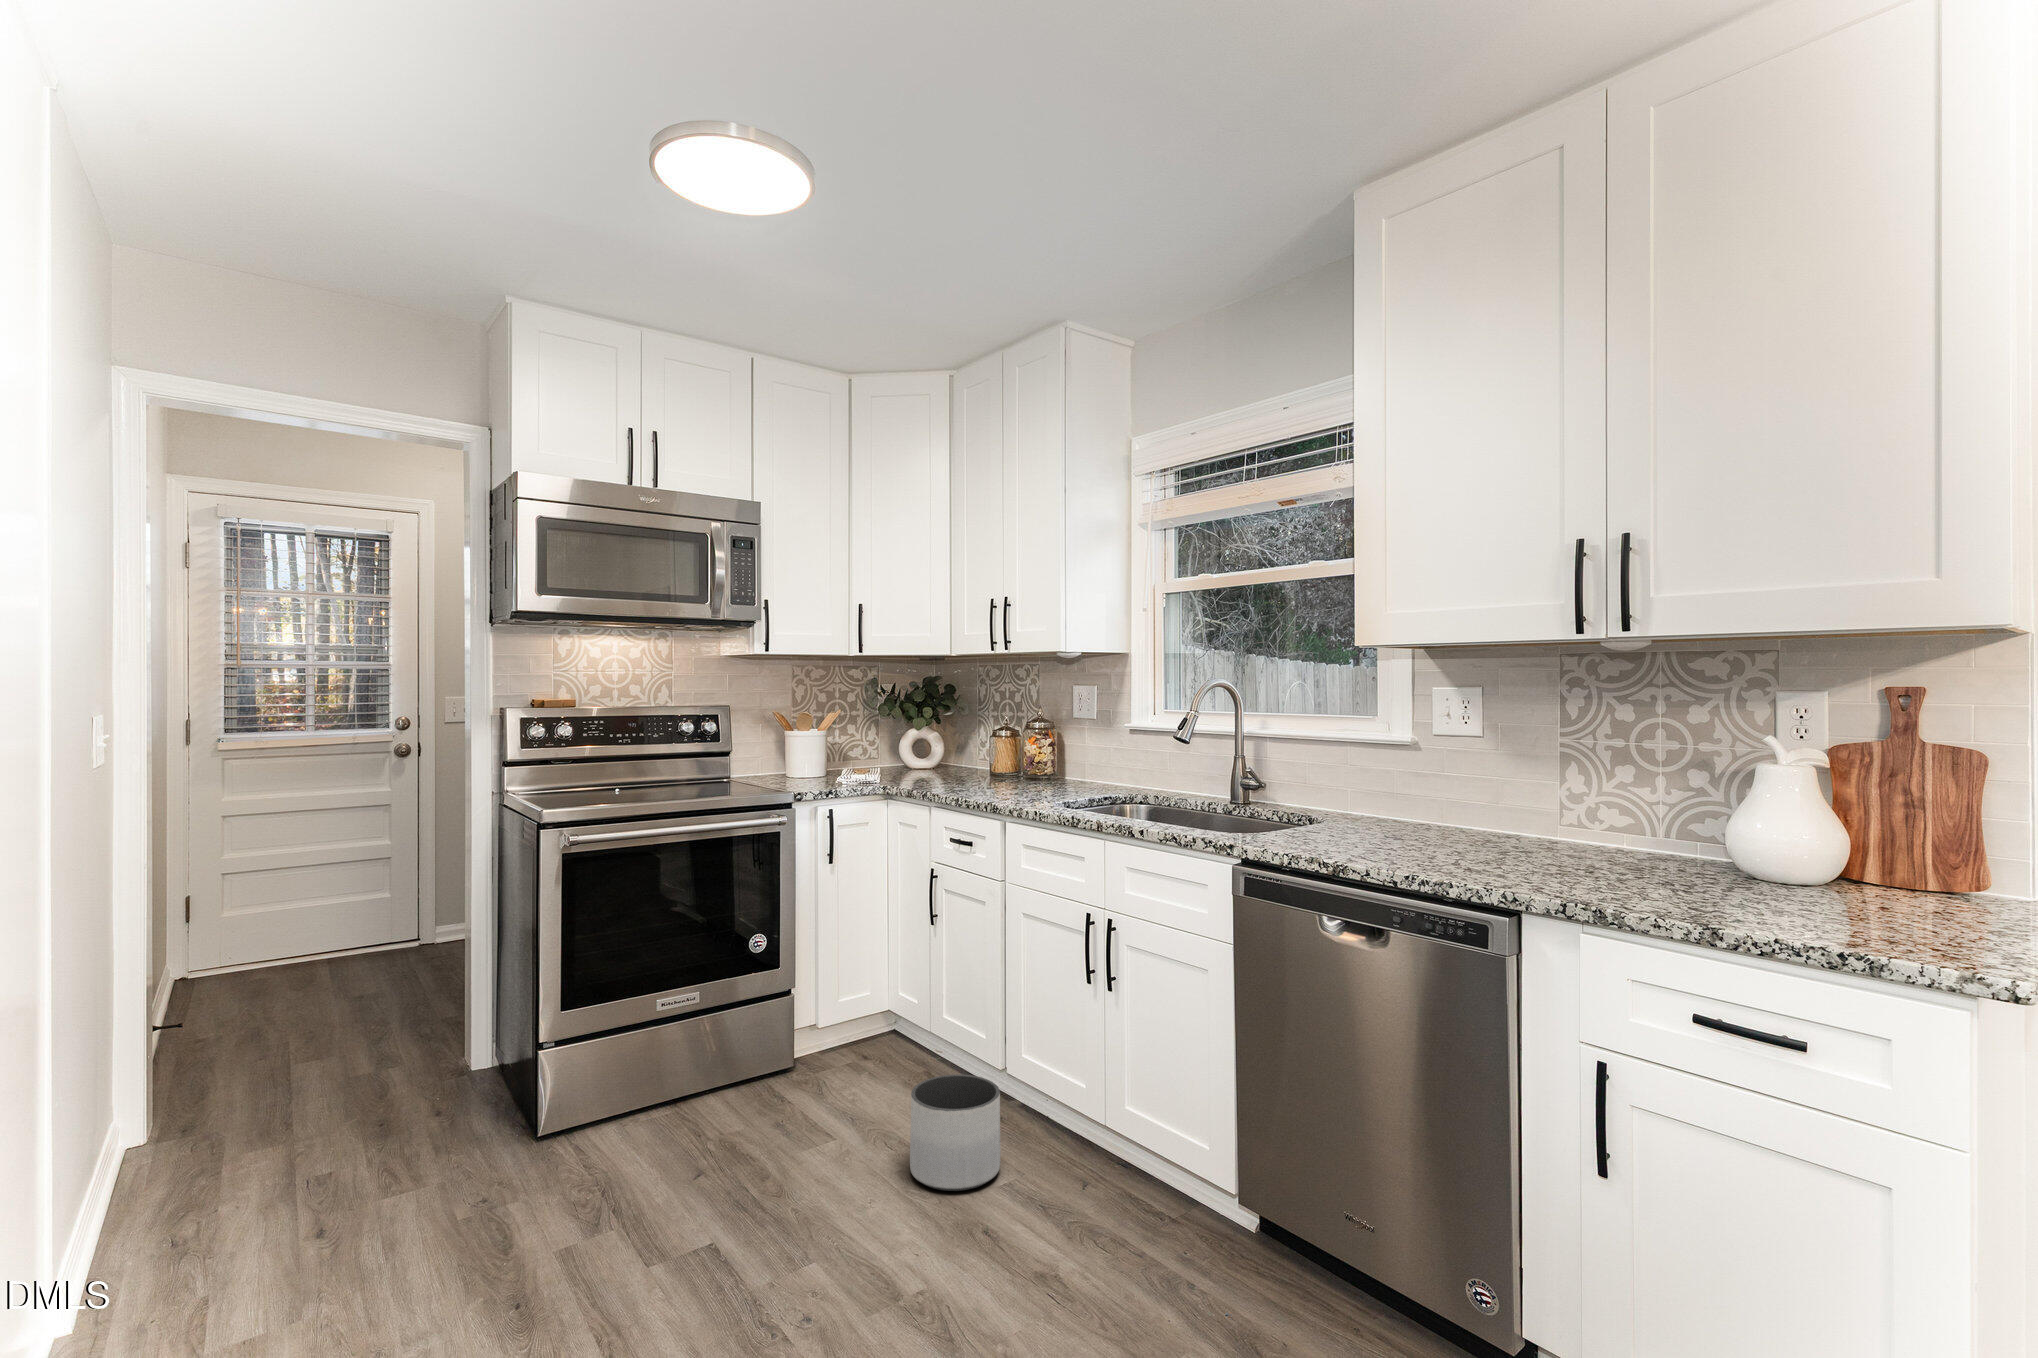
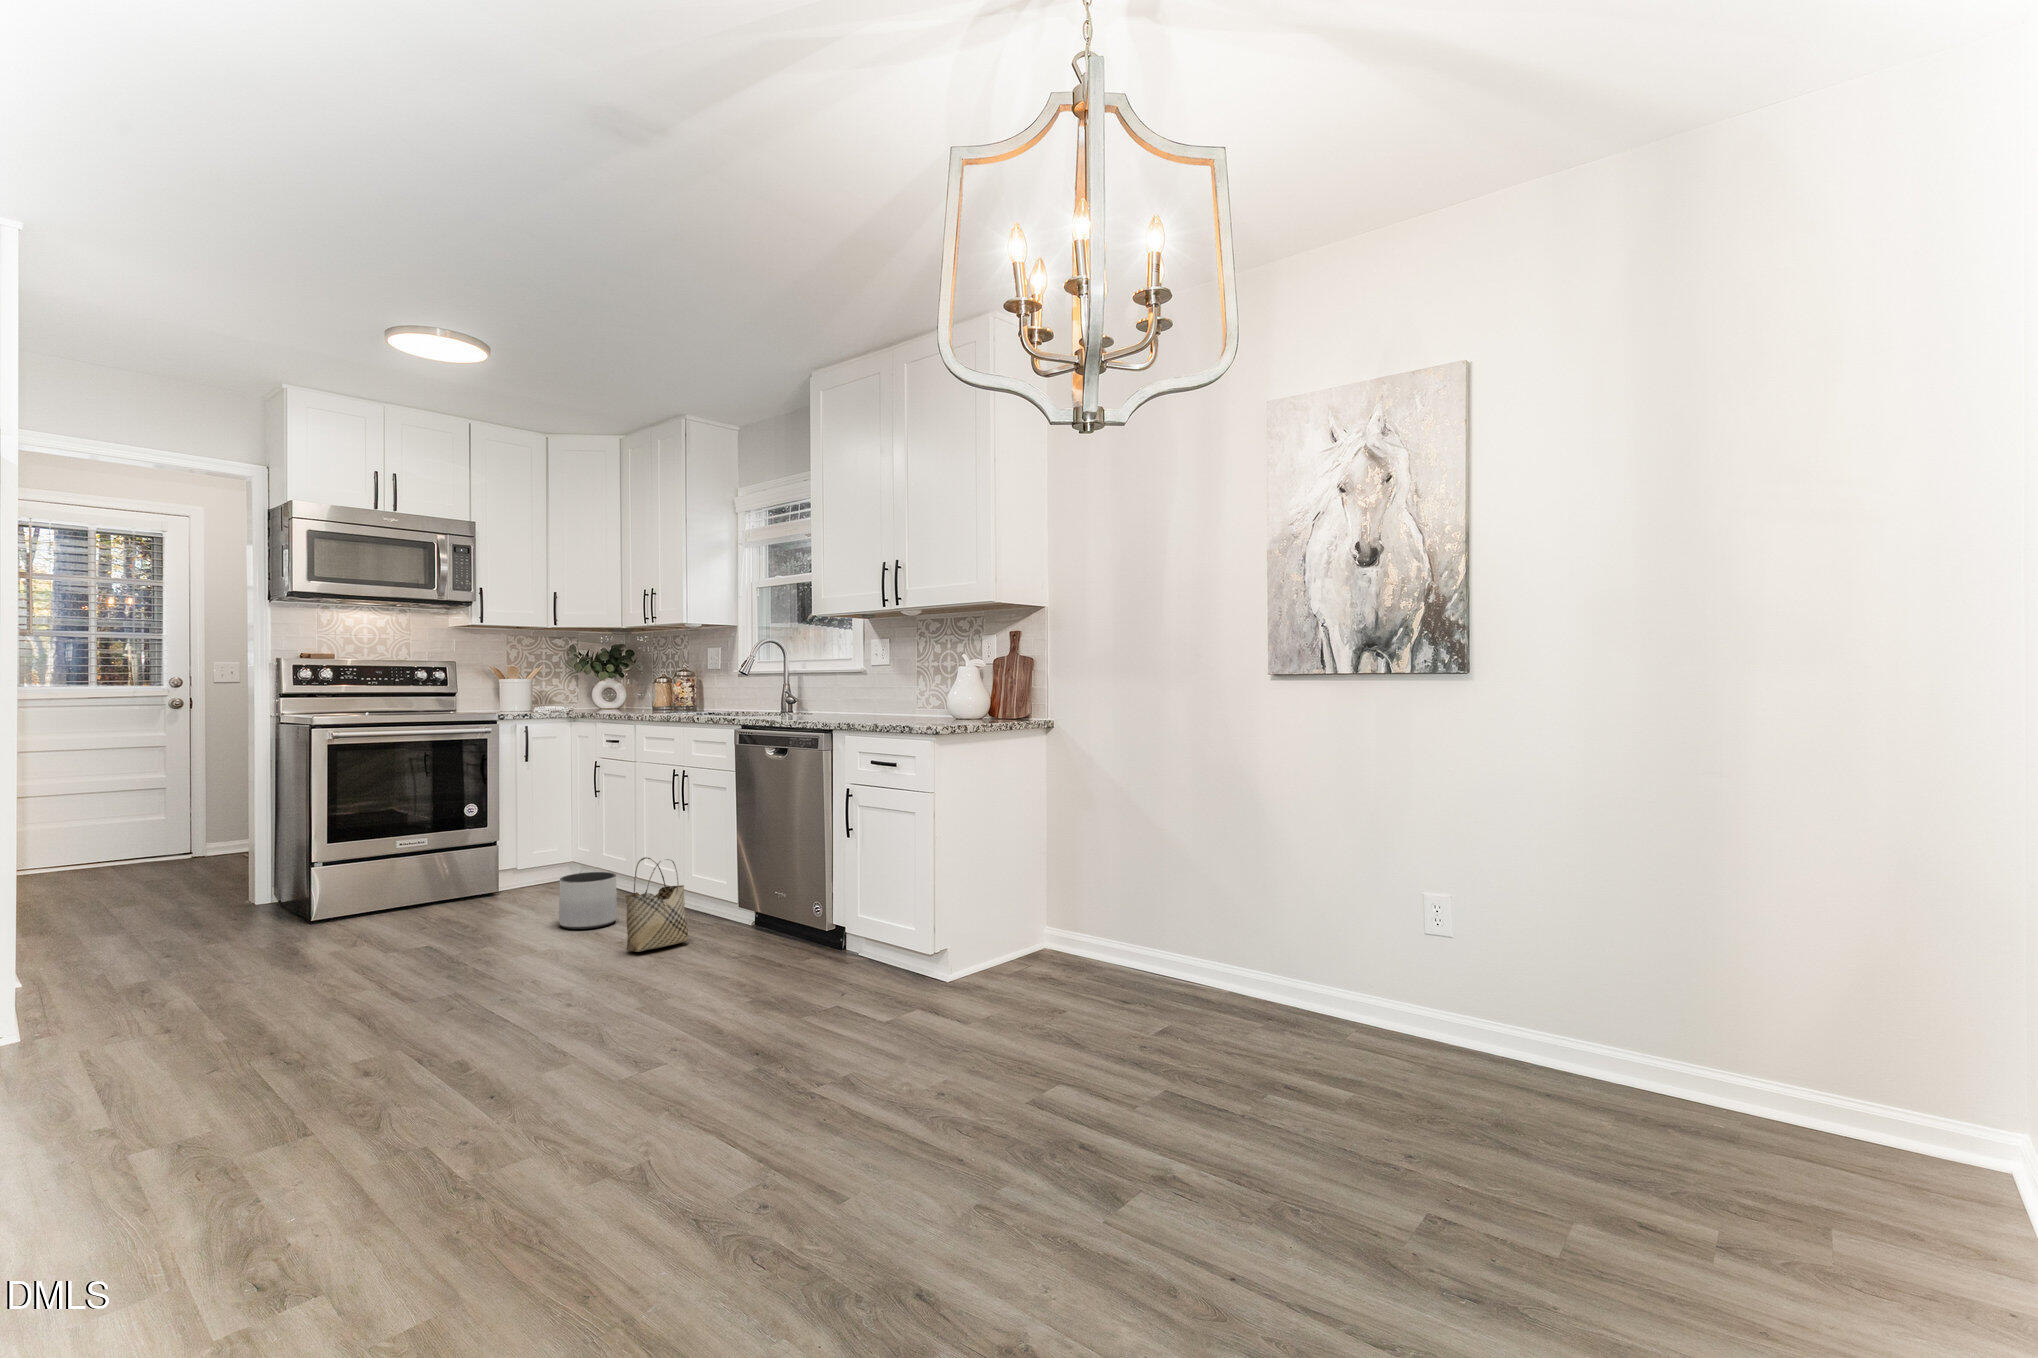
woven basket: none [1062,1099,1163,1304] -> present [625,857,688,952]

